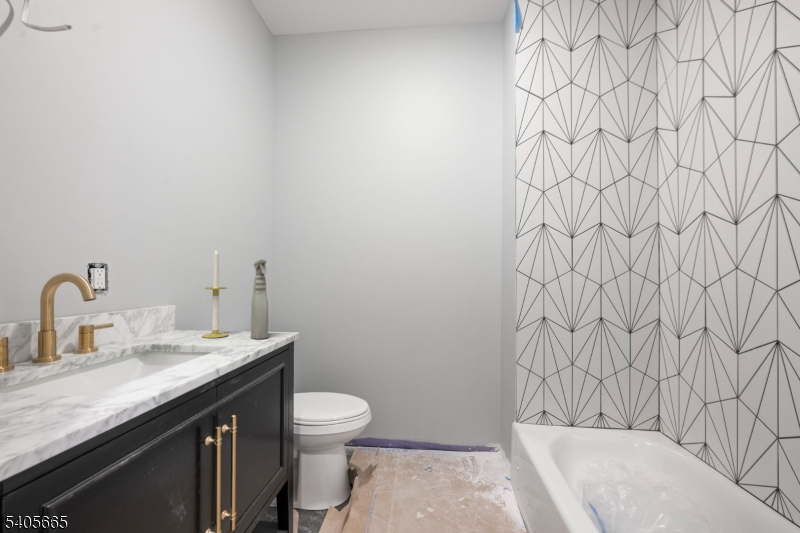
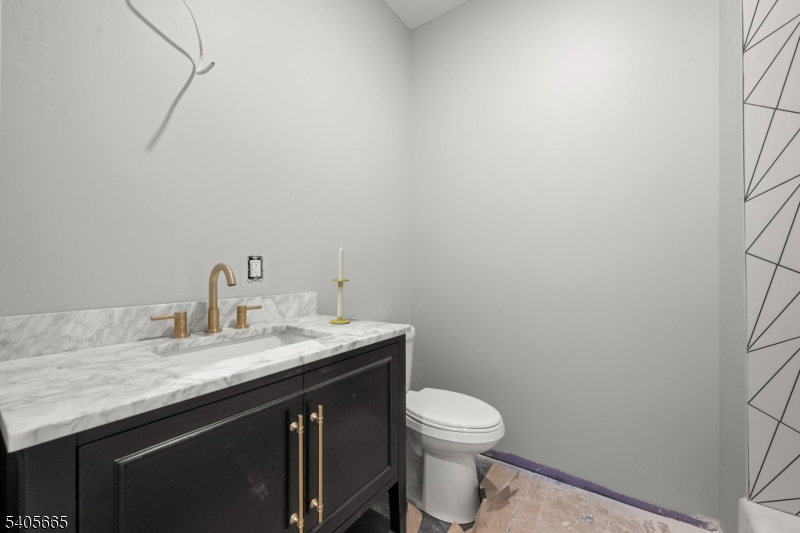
spray bottle: present [251,259,268,339] -> none [364,256,379,330]

